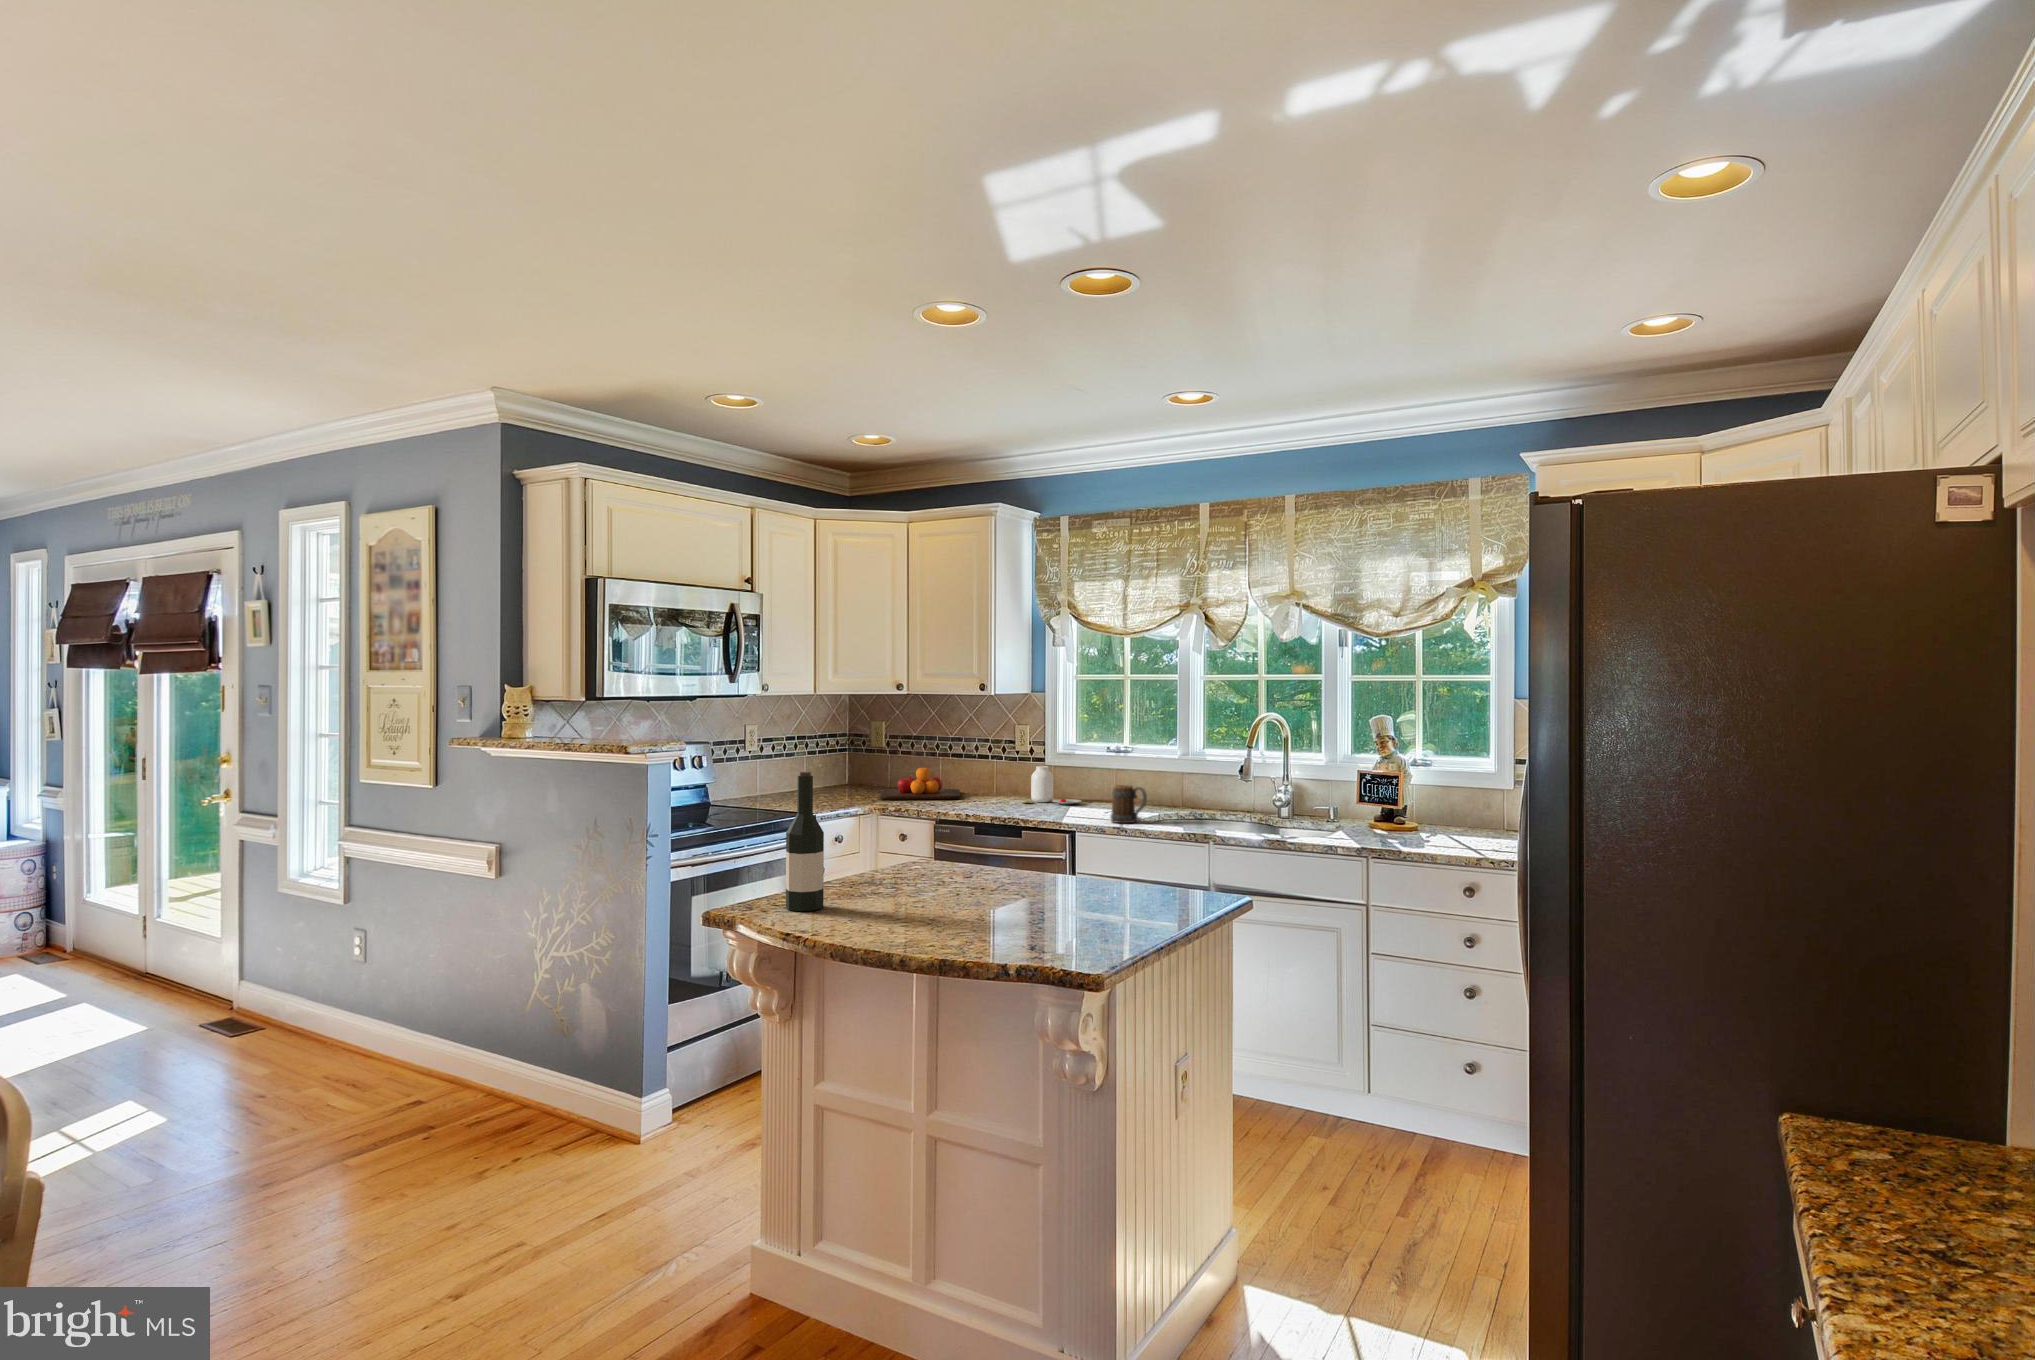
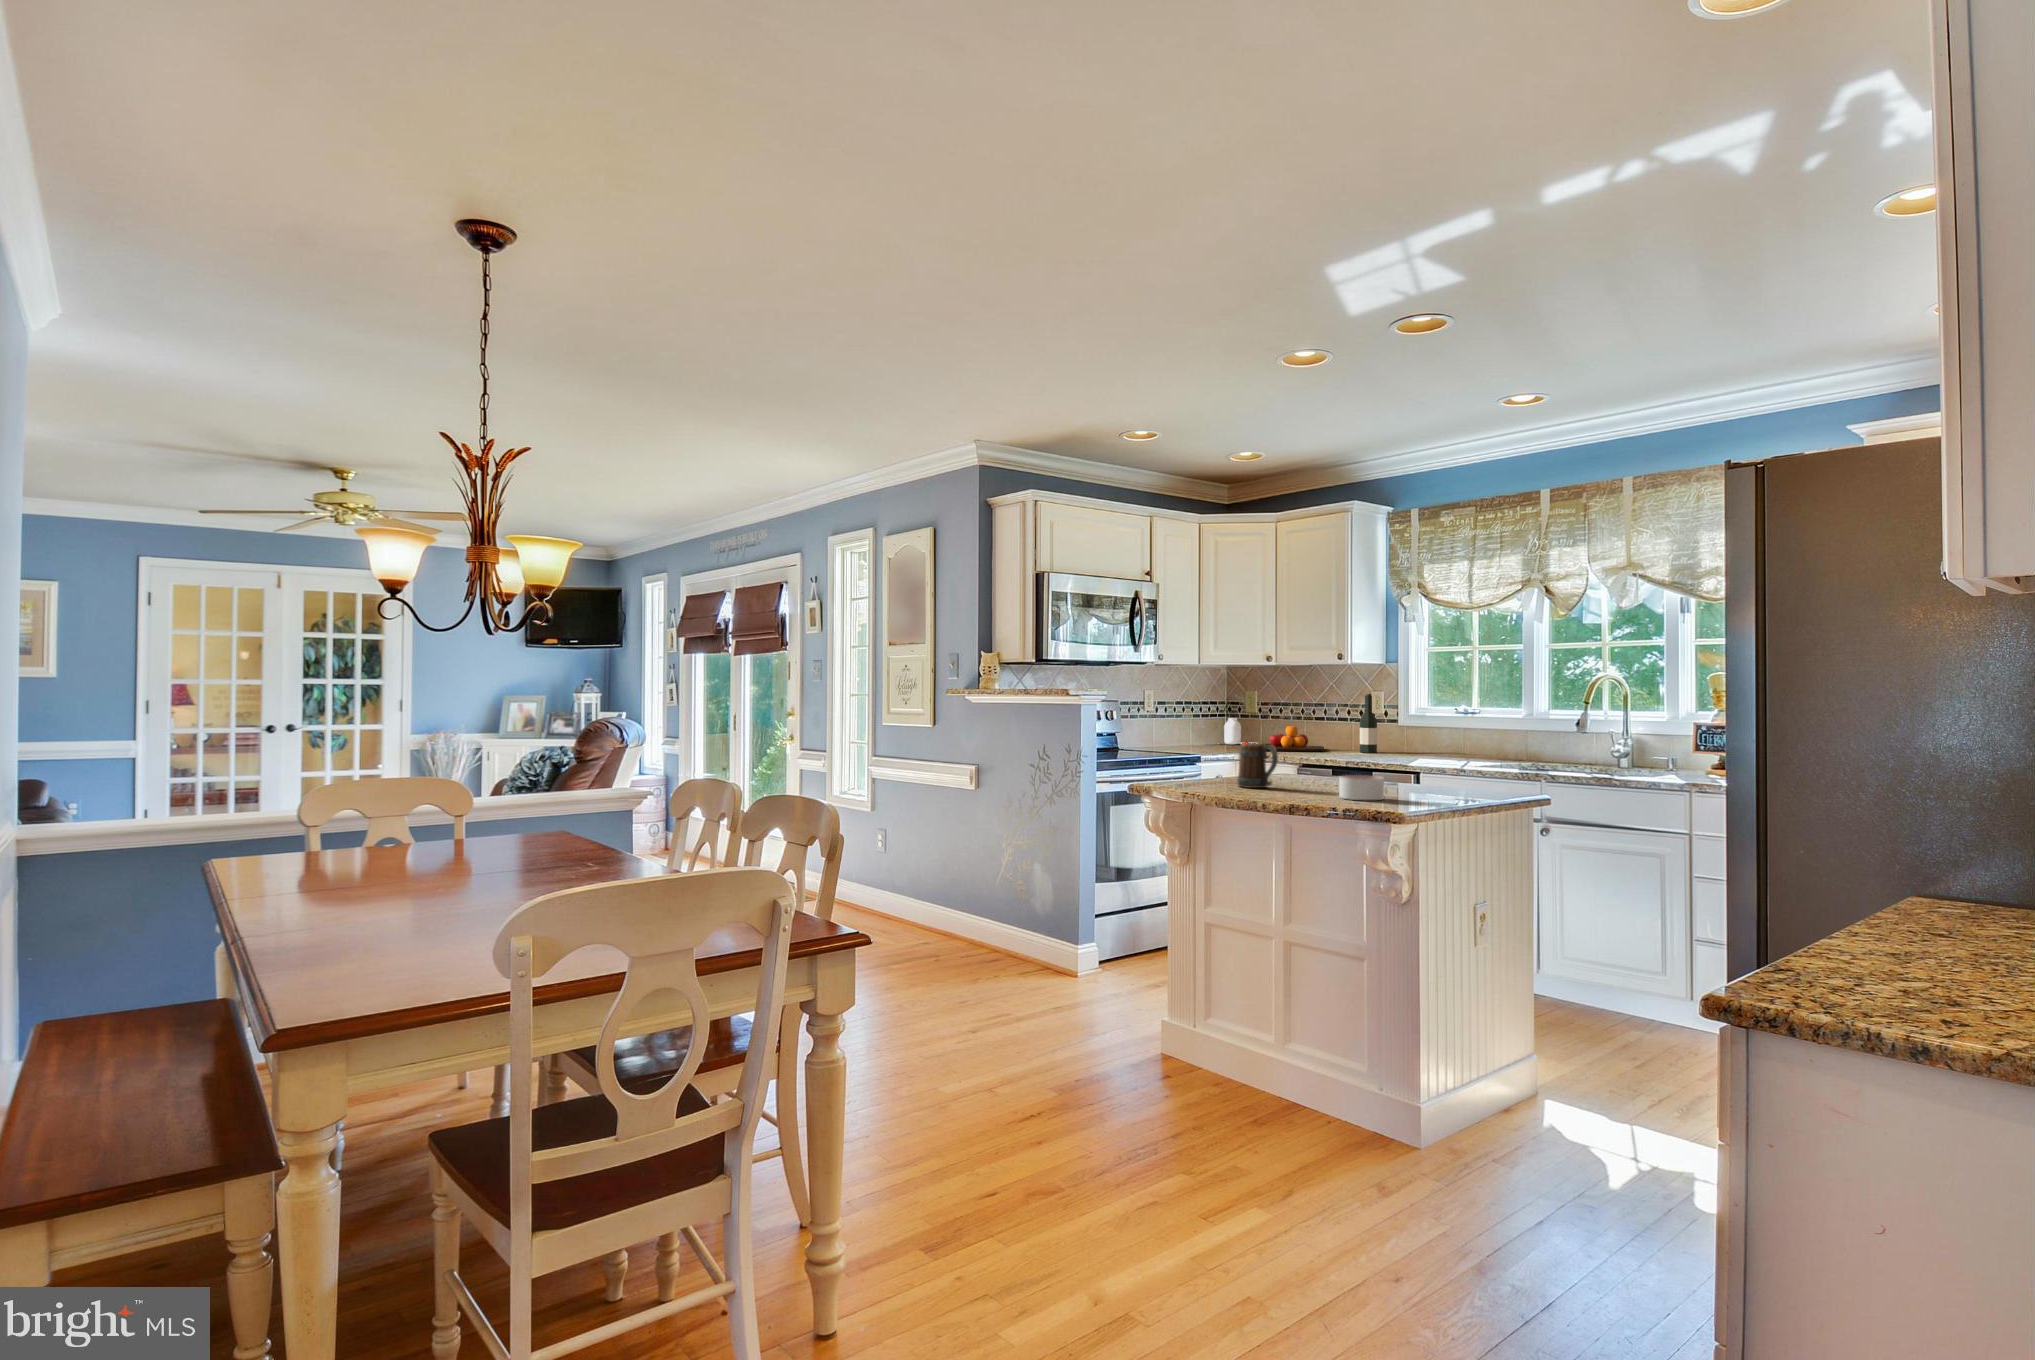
jar: present [1022,766,1081,804] -> present [1218,718,1258,744]
wine bottle: present [786,772,824,911] -> present [1360,694,1377,753]
mug: present [1111,785,1147,823] -> present [1237,743,1278,788]
candle: none [1004,901,1065,945] -> present [1339,775,1384,800]

